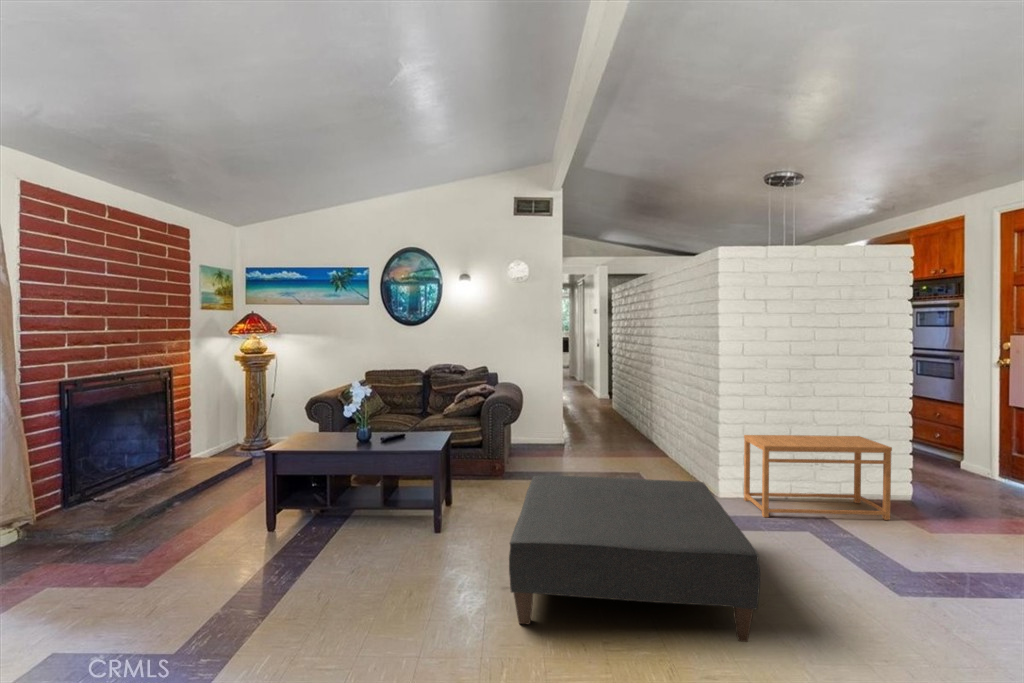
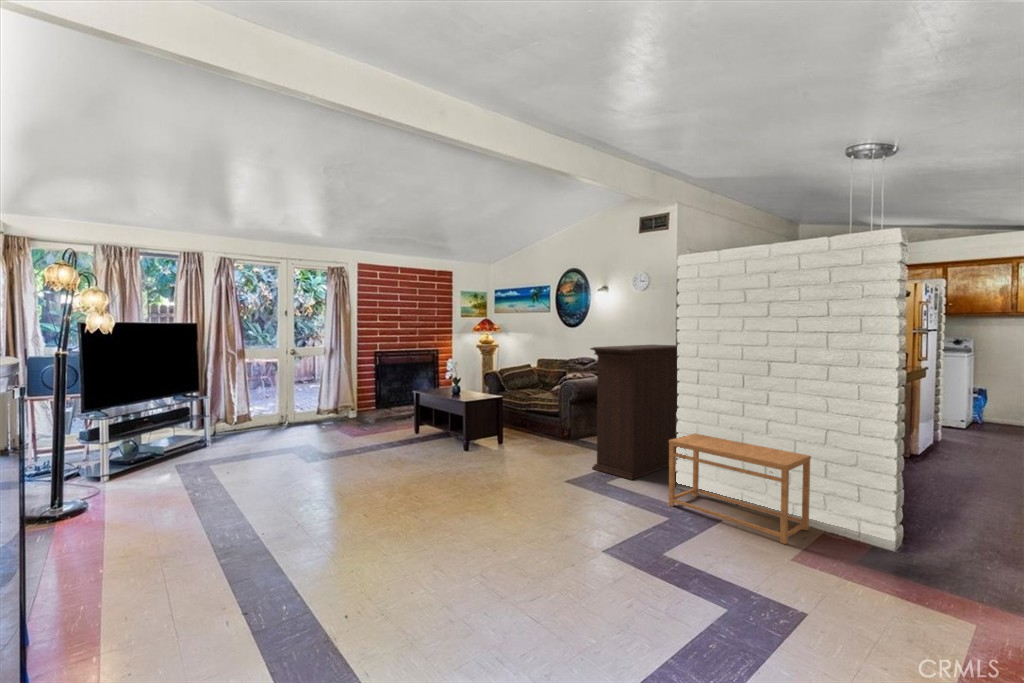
bookshelf: none [592,344,678,503] -> present [591,345,677,480]
ottoman: present [509,475,760,642] -> none [403,427,574,524]

